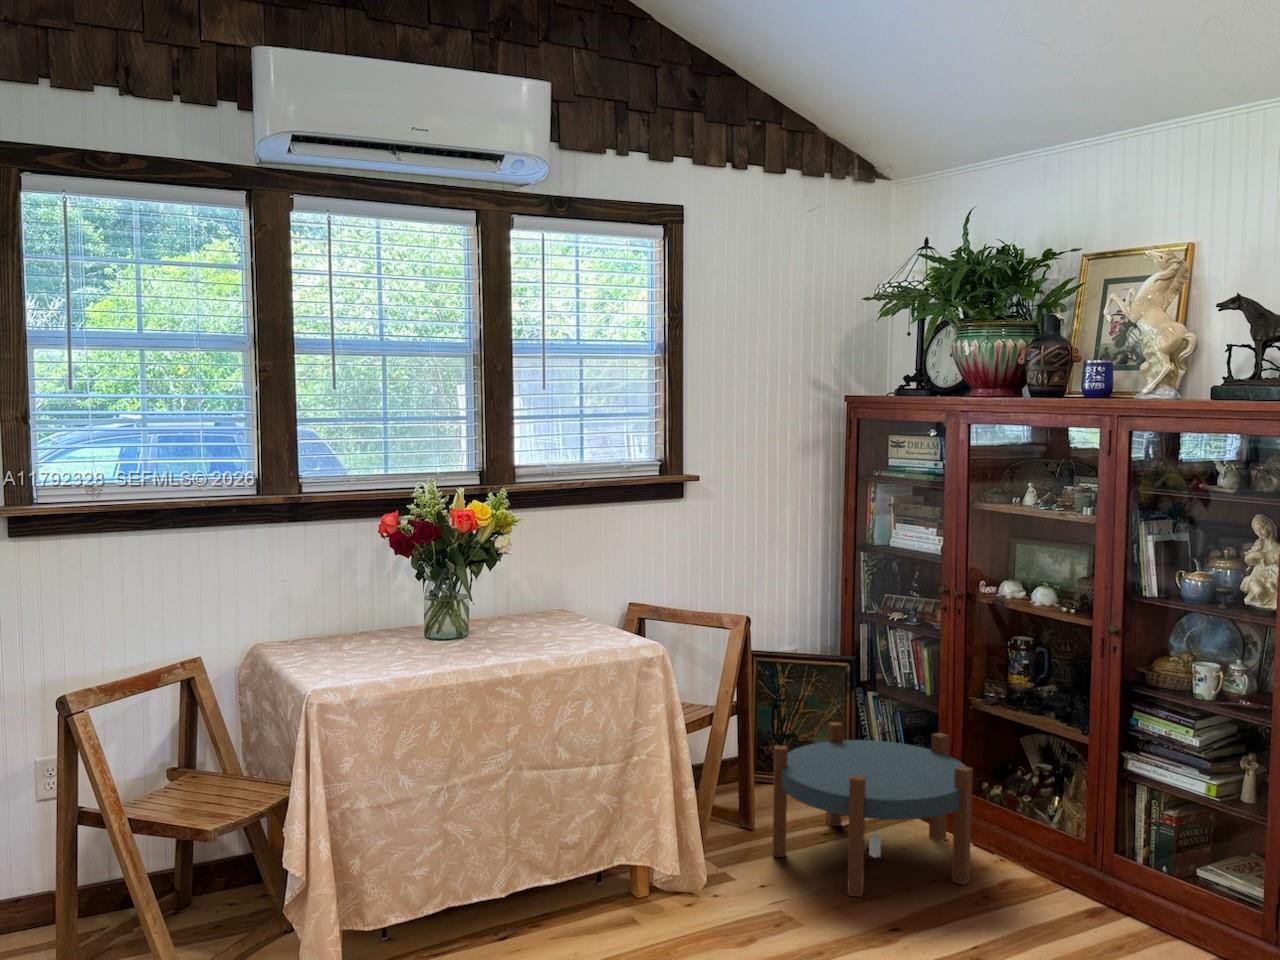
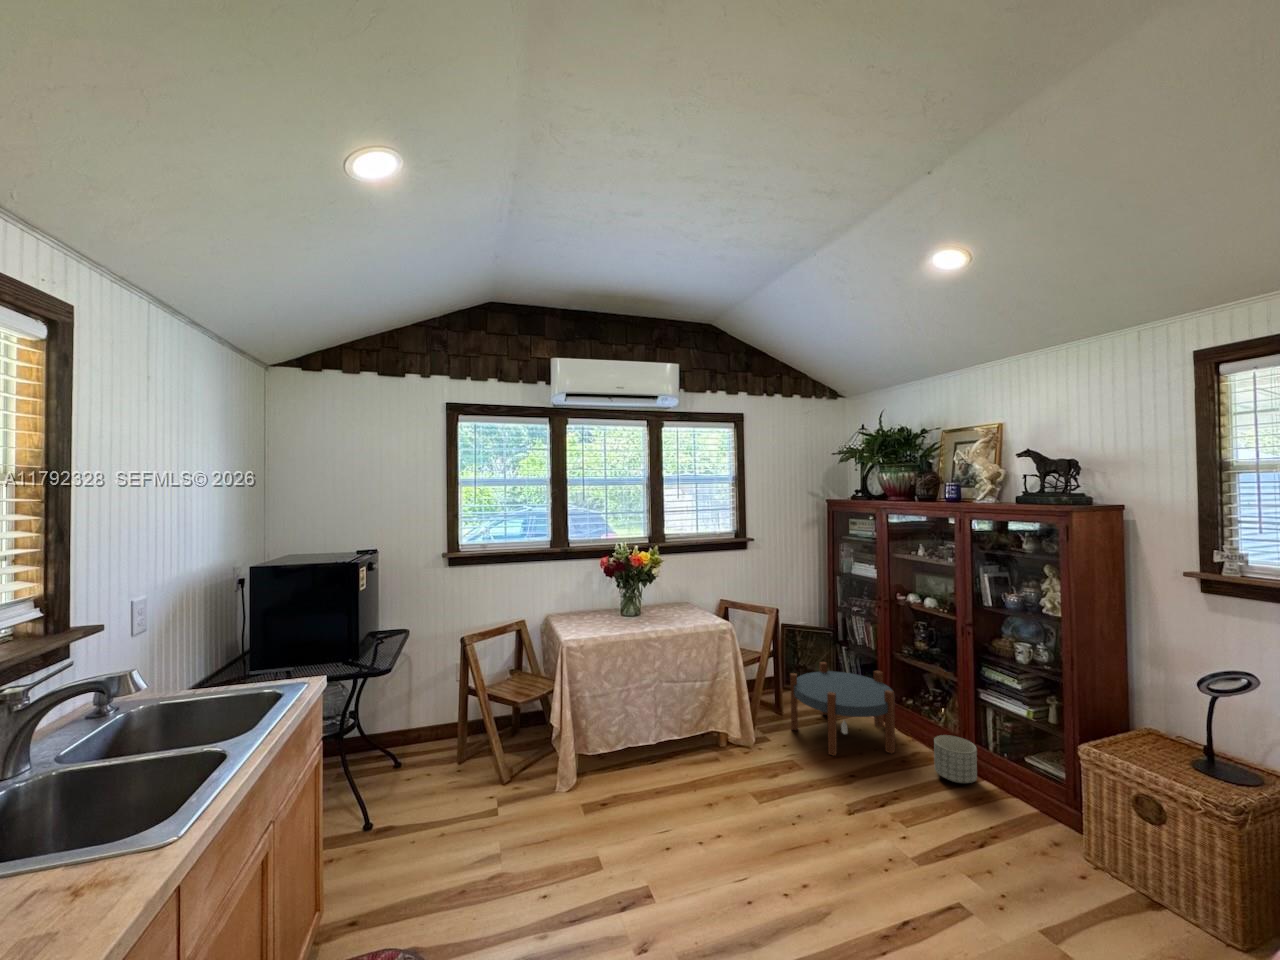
planter: none [1042,842,1117,925] -> present [934,735,977,783]

